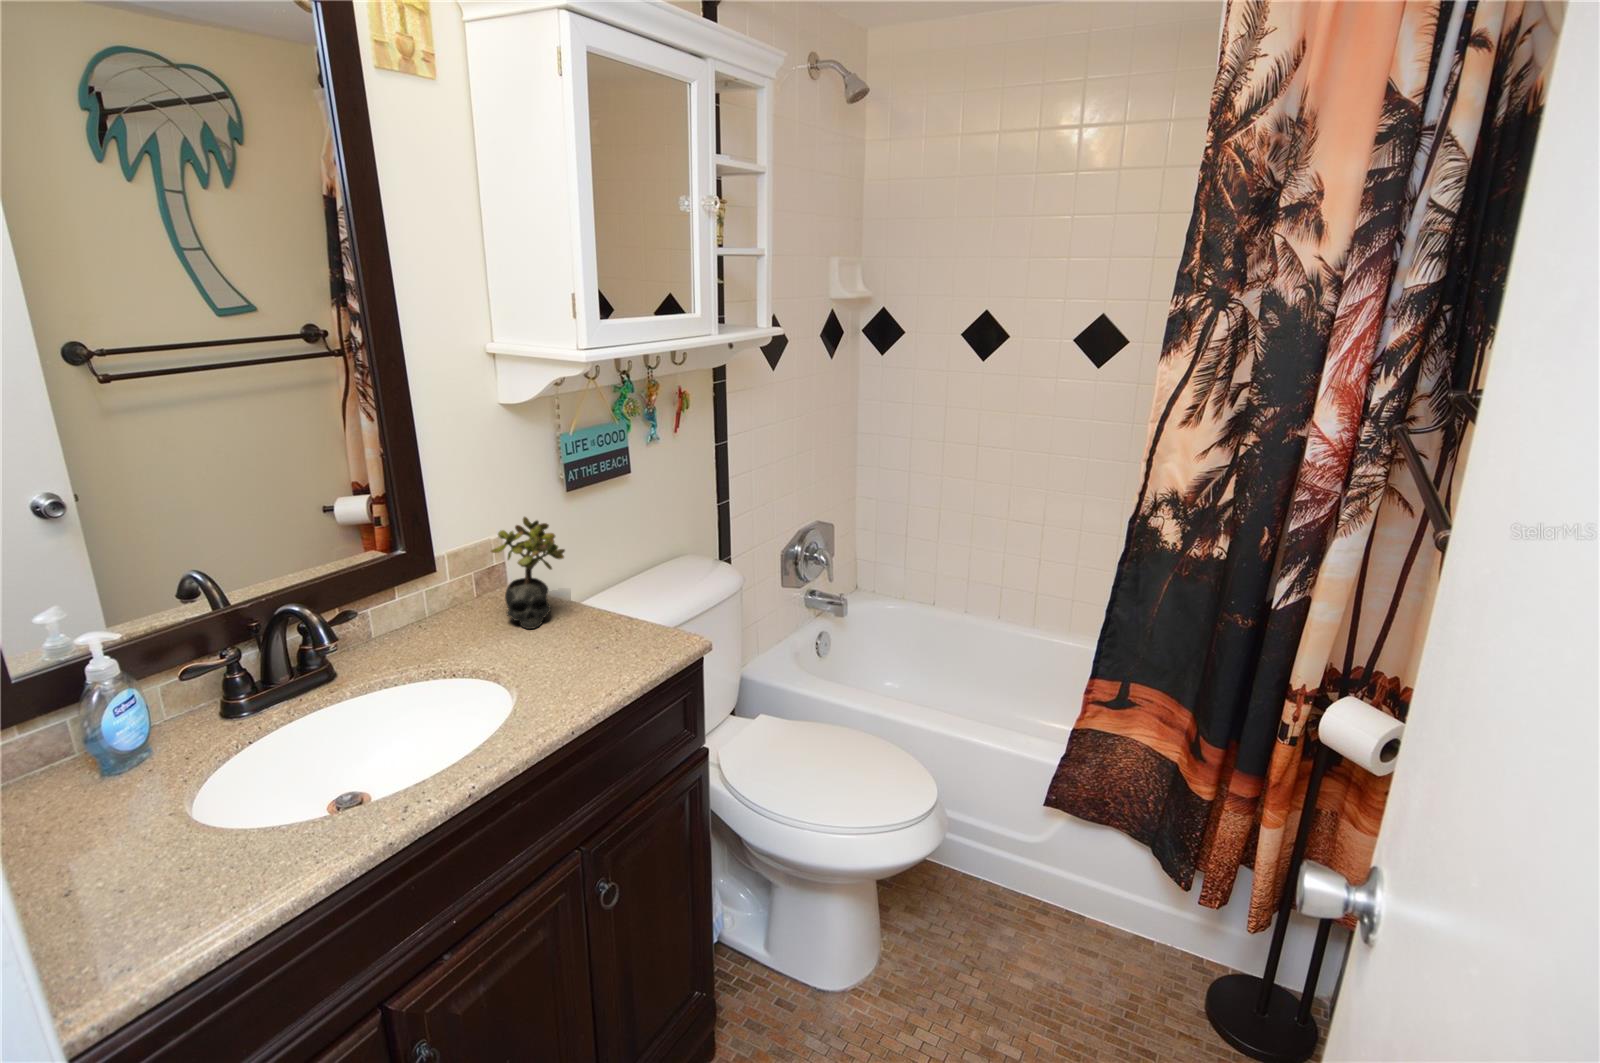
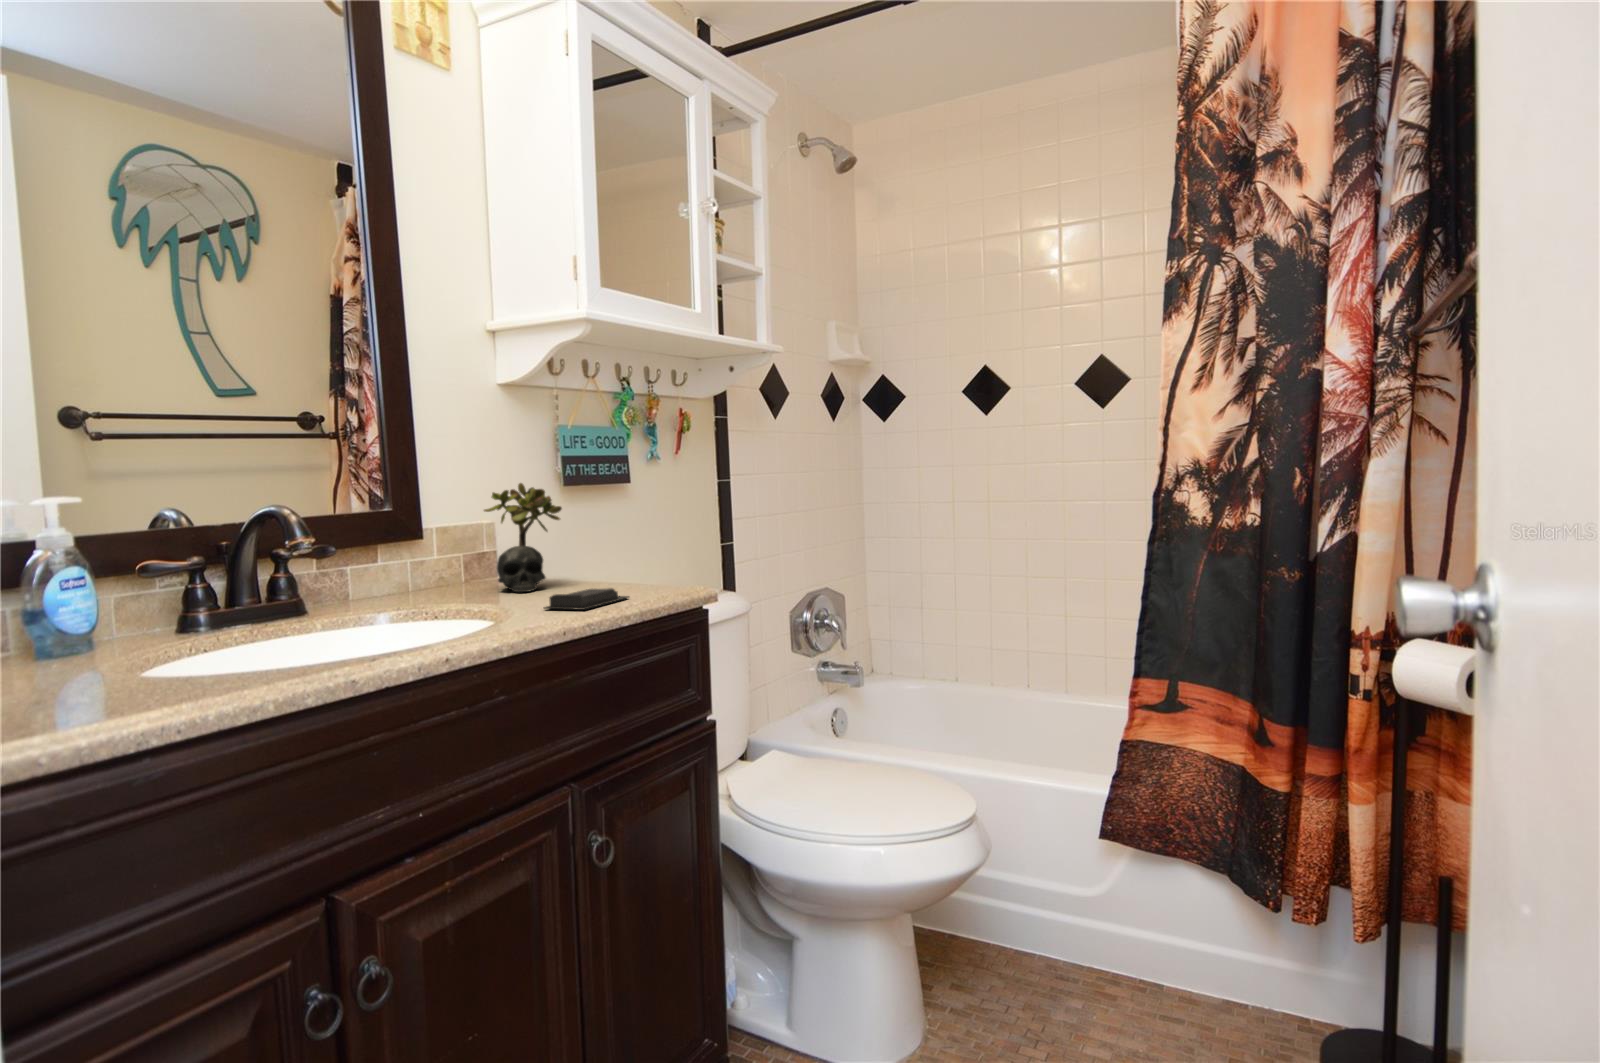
soap bar: none [551,649,630,690] -> present [545,588,629,610]

